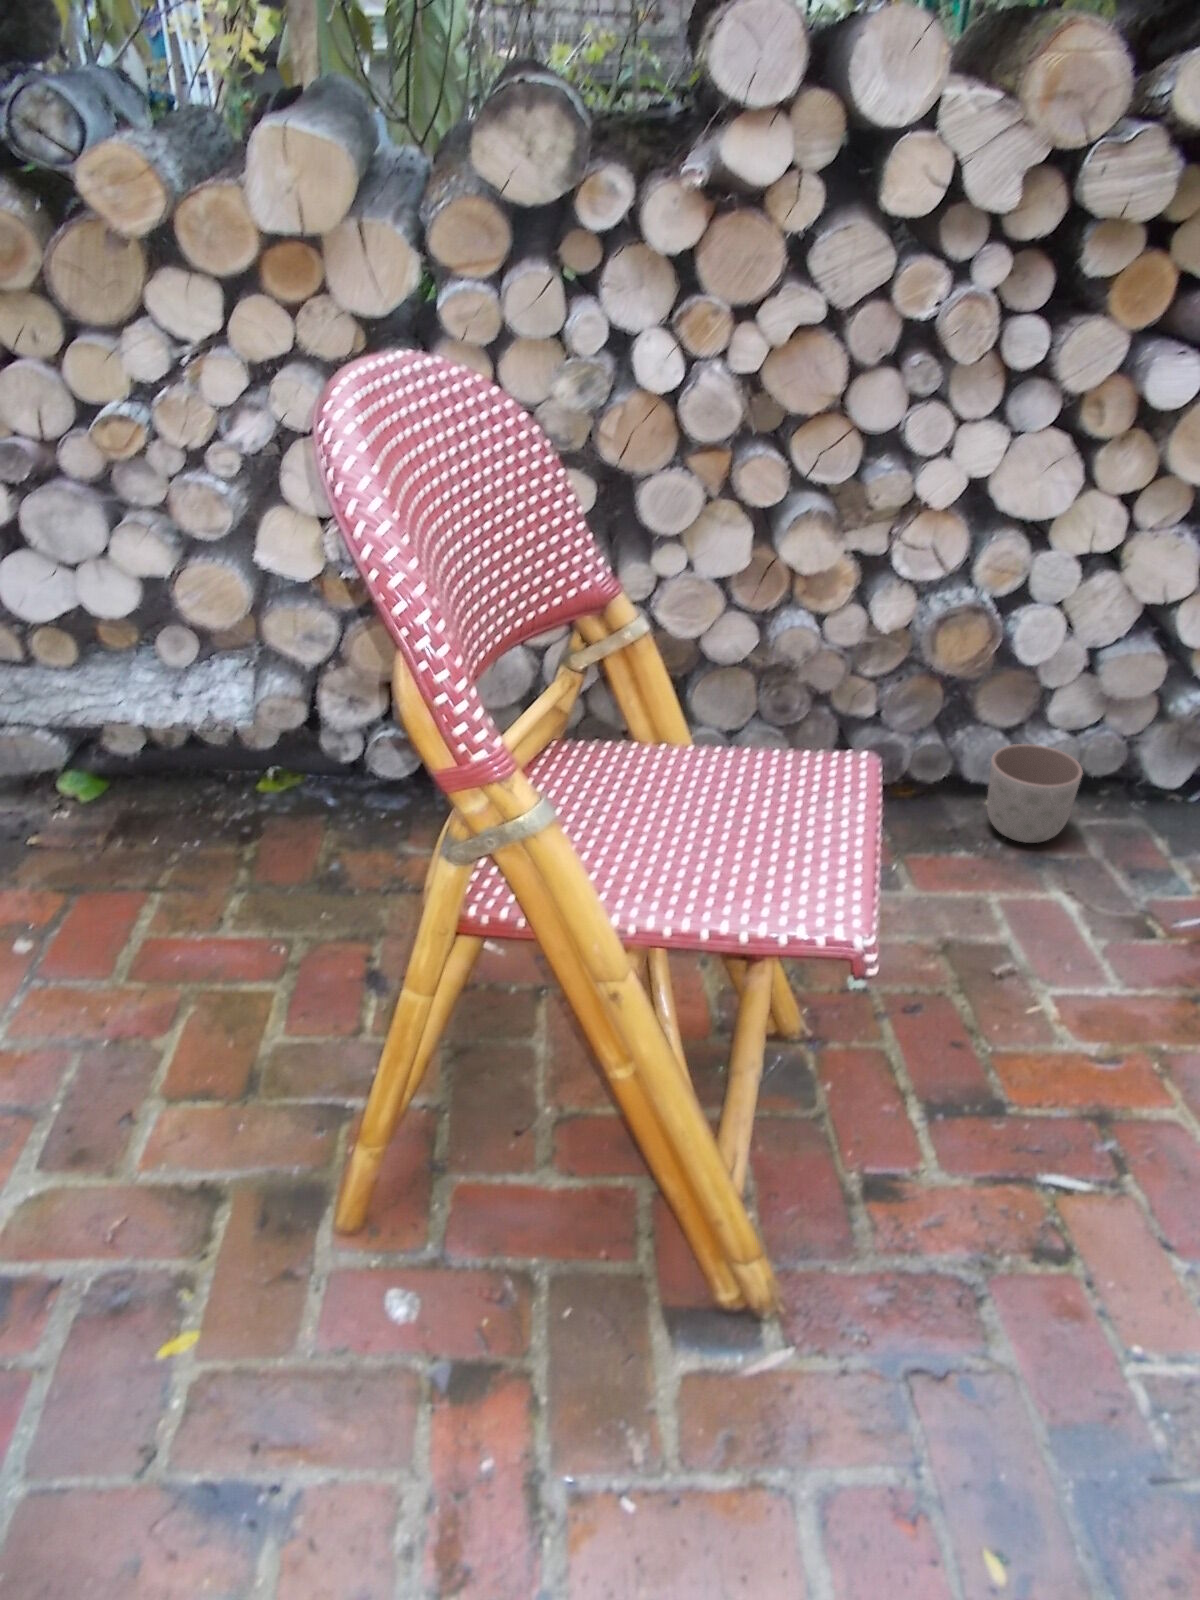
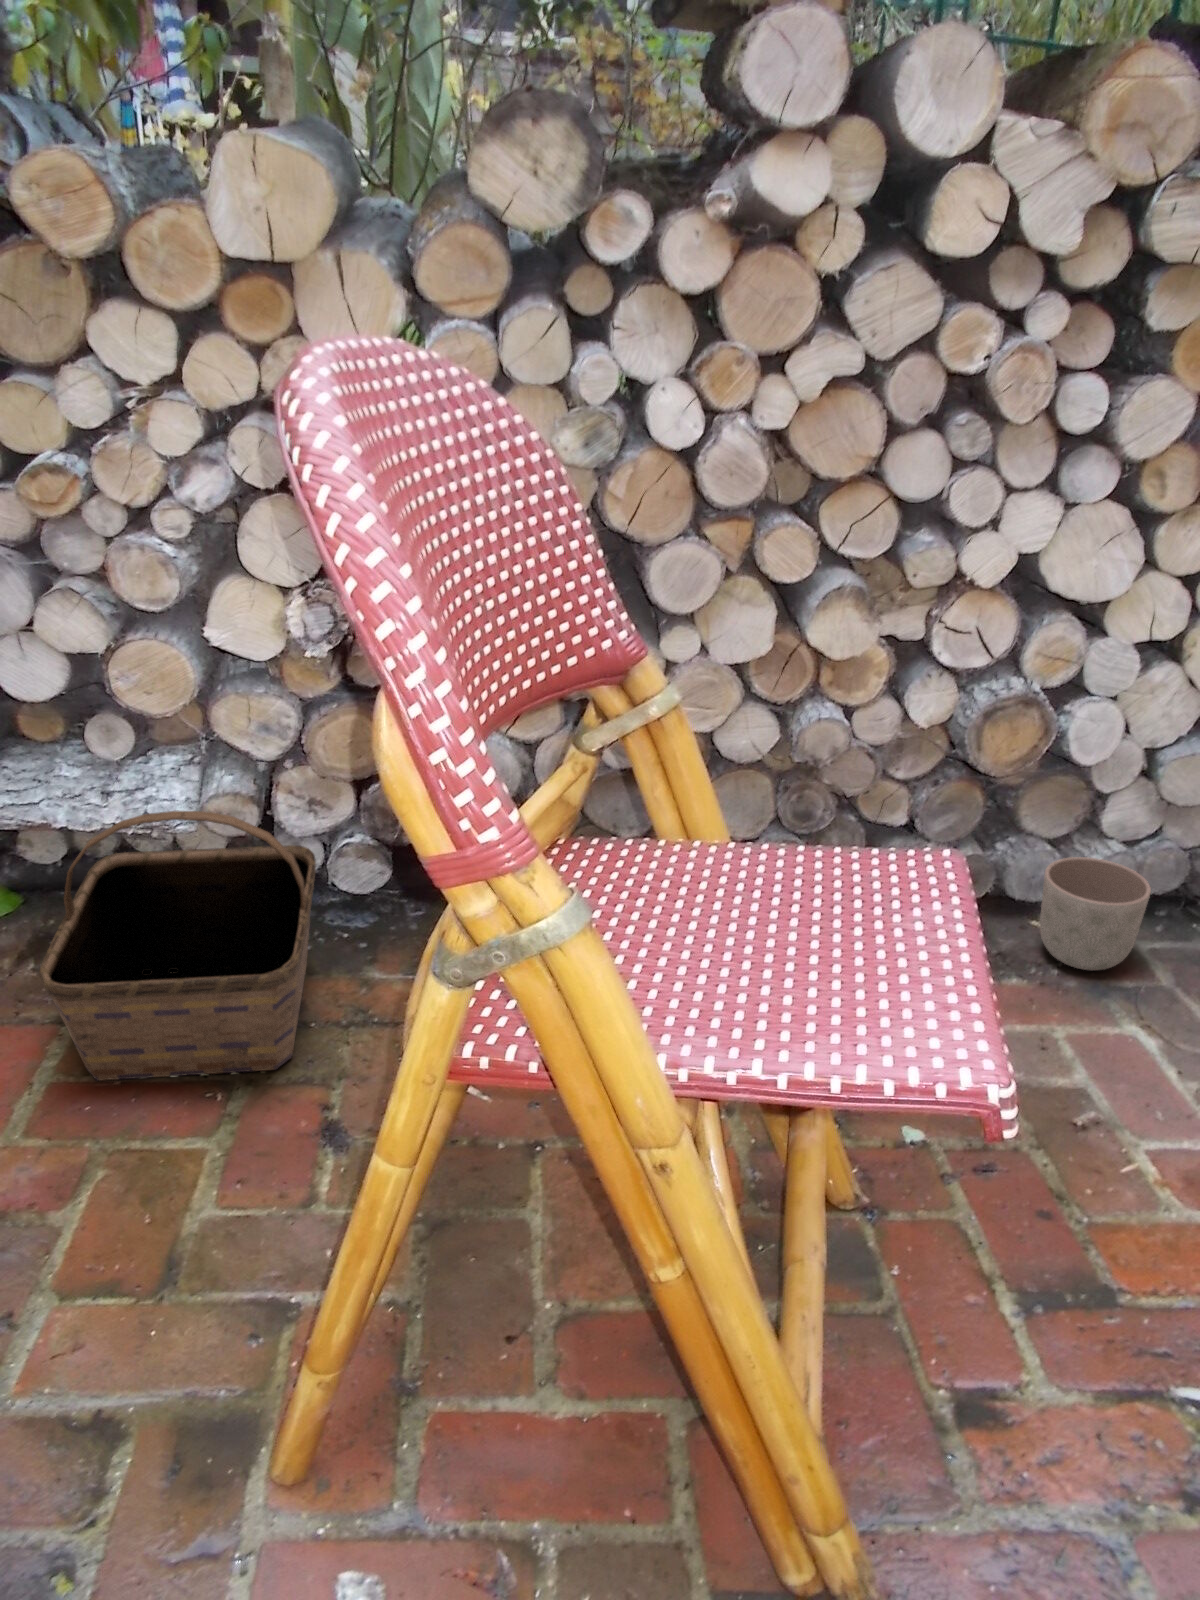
basket: none [132,712,357,936] -> present [39,810,316,1081]

